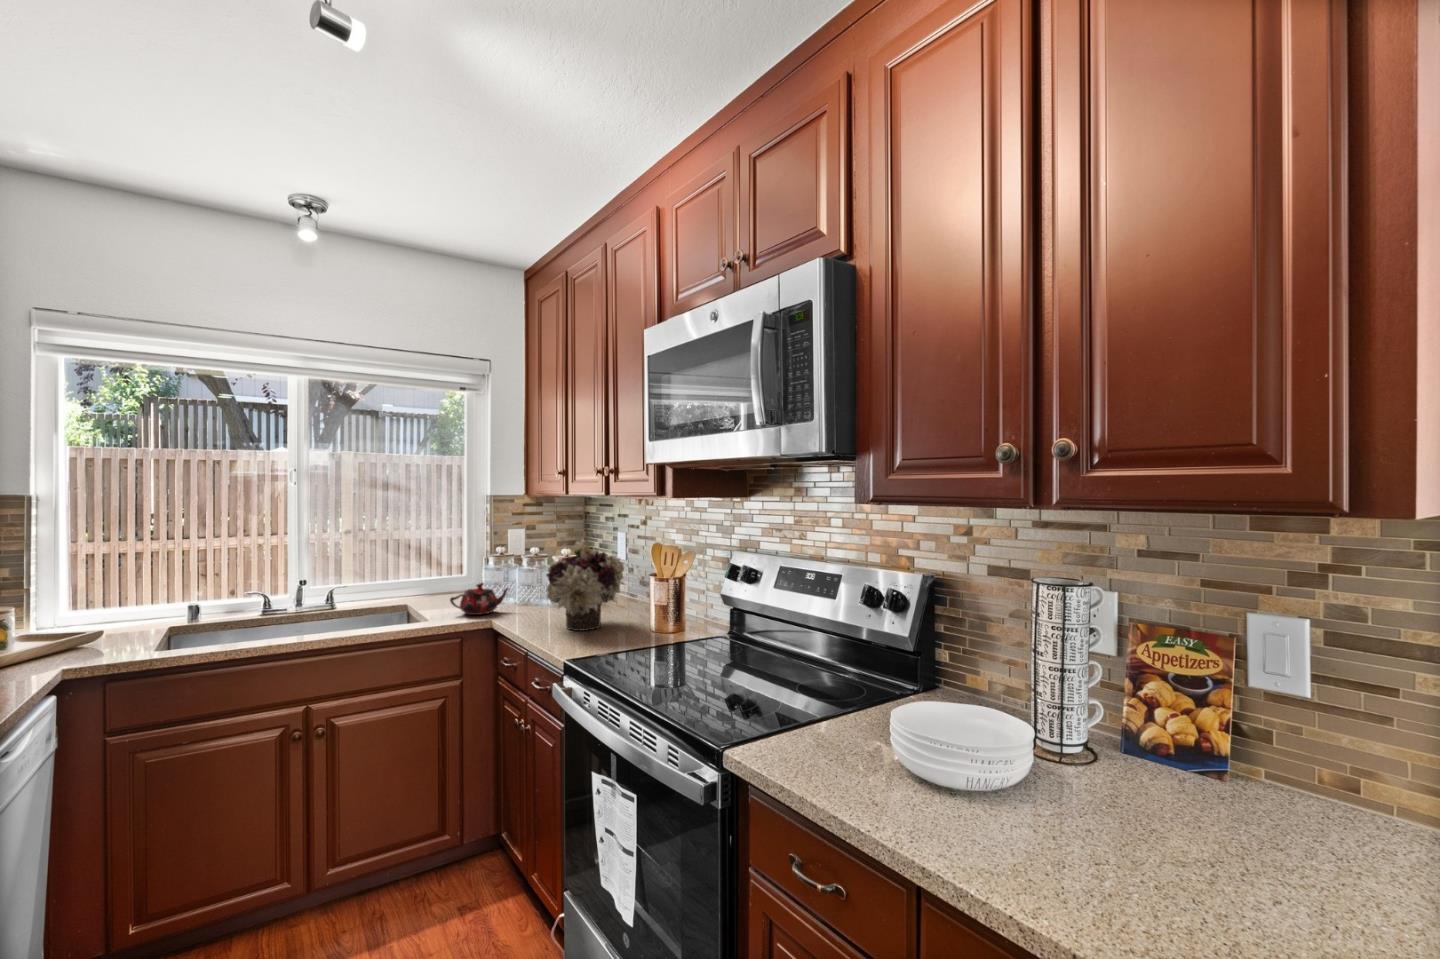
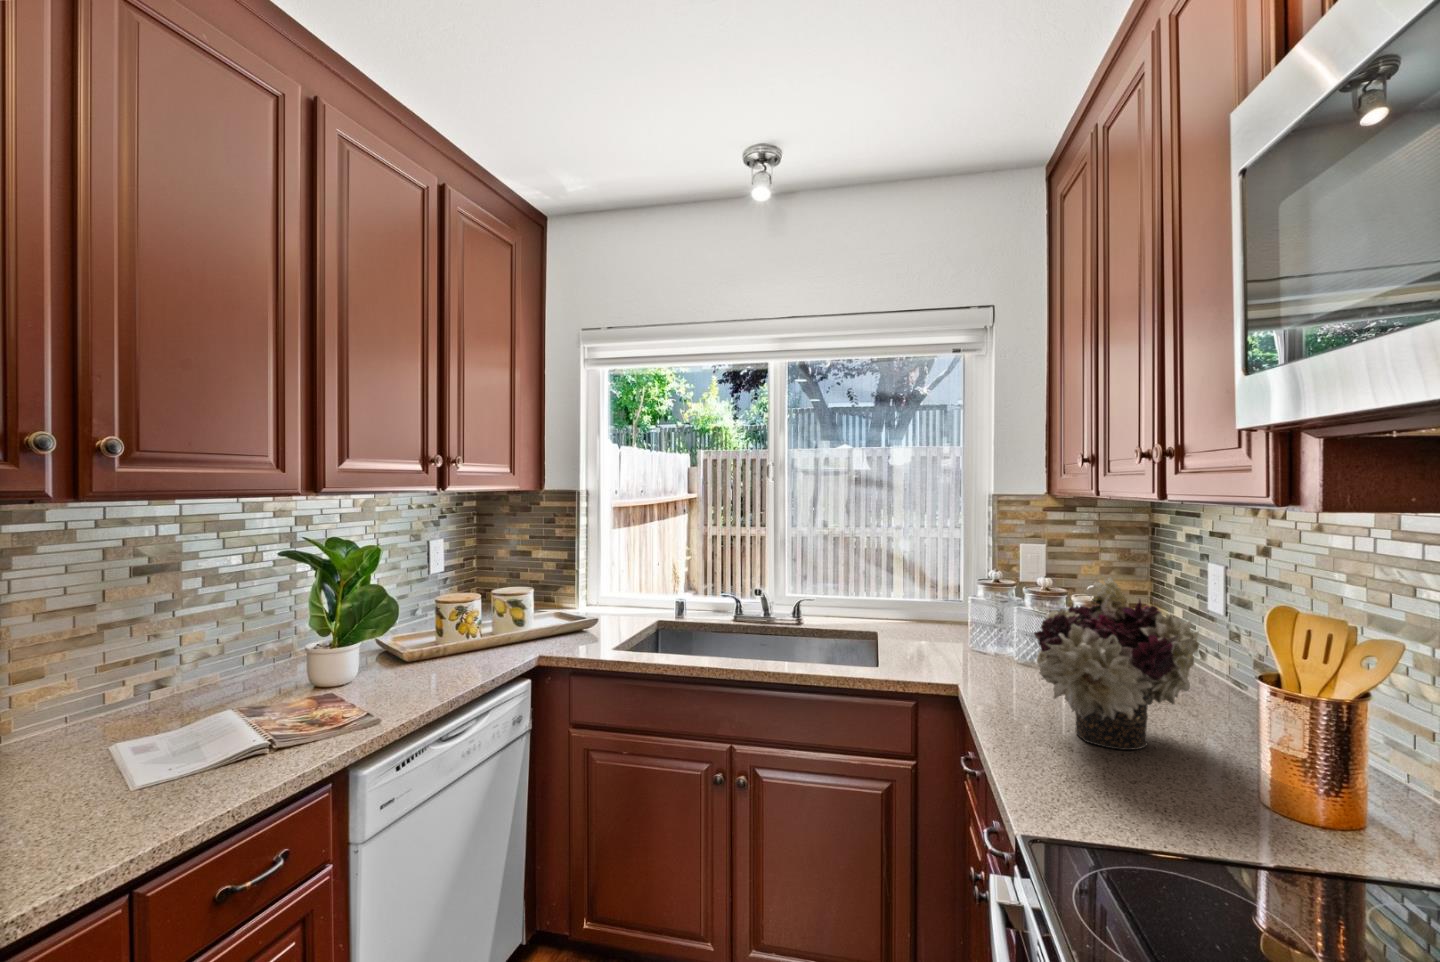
teapot: present [450,583,508,615] -> none [912,623,1001,670]

